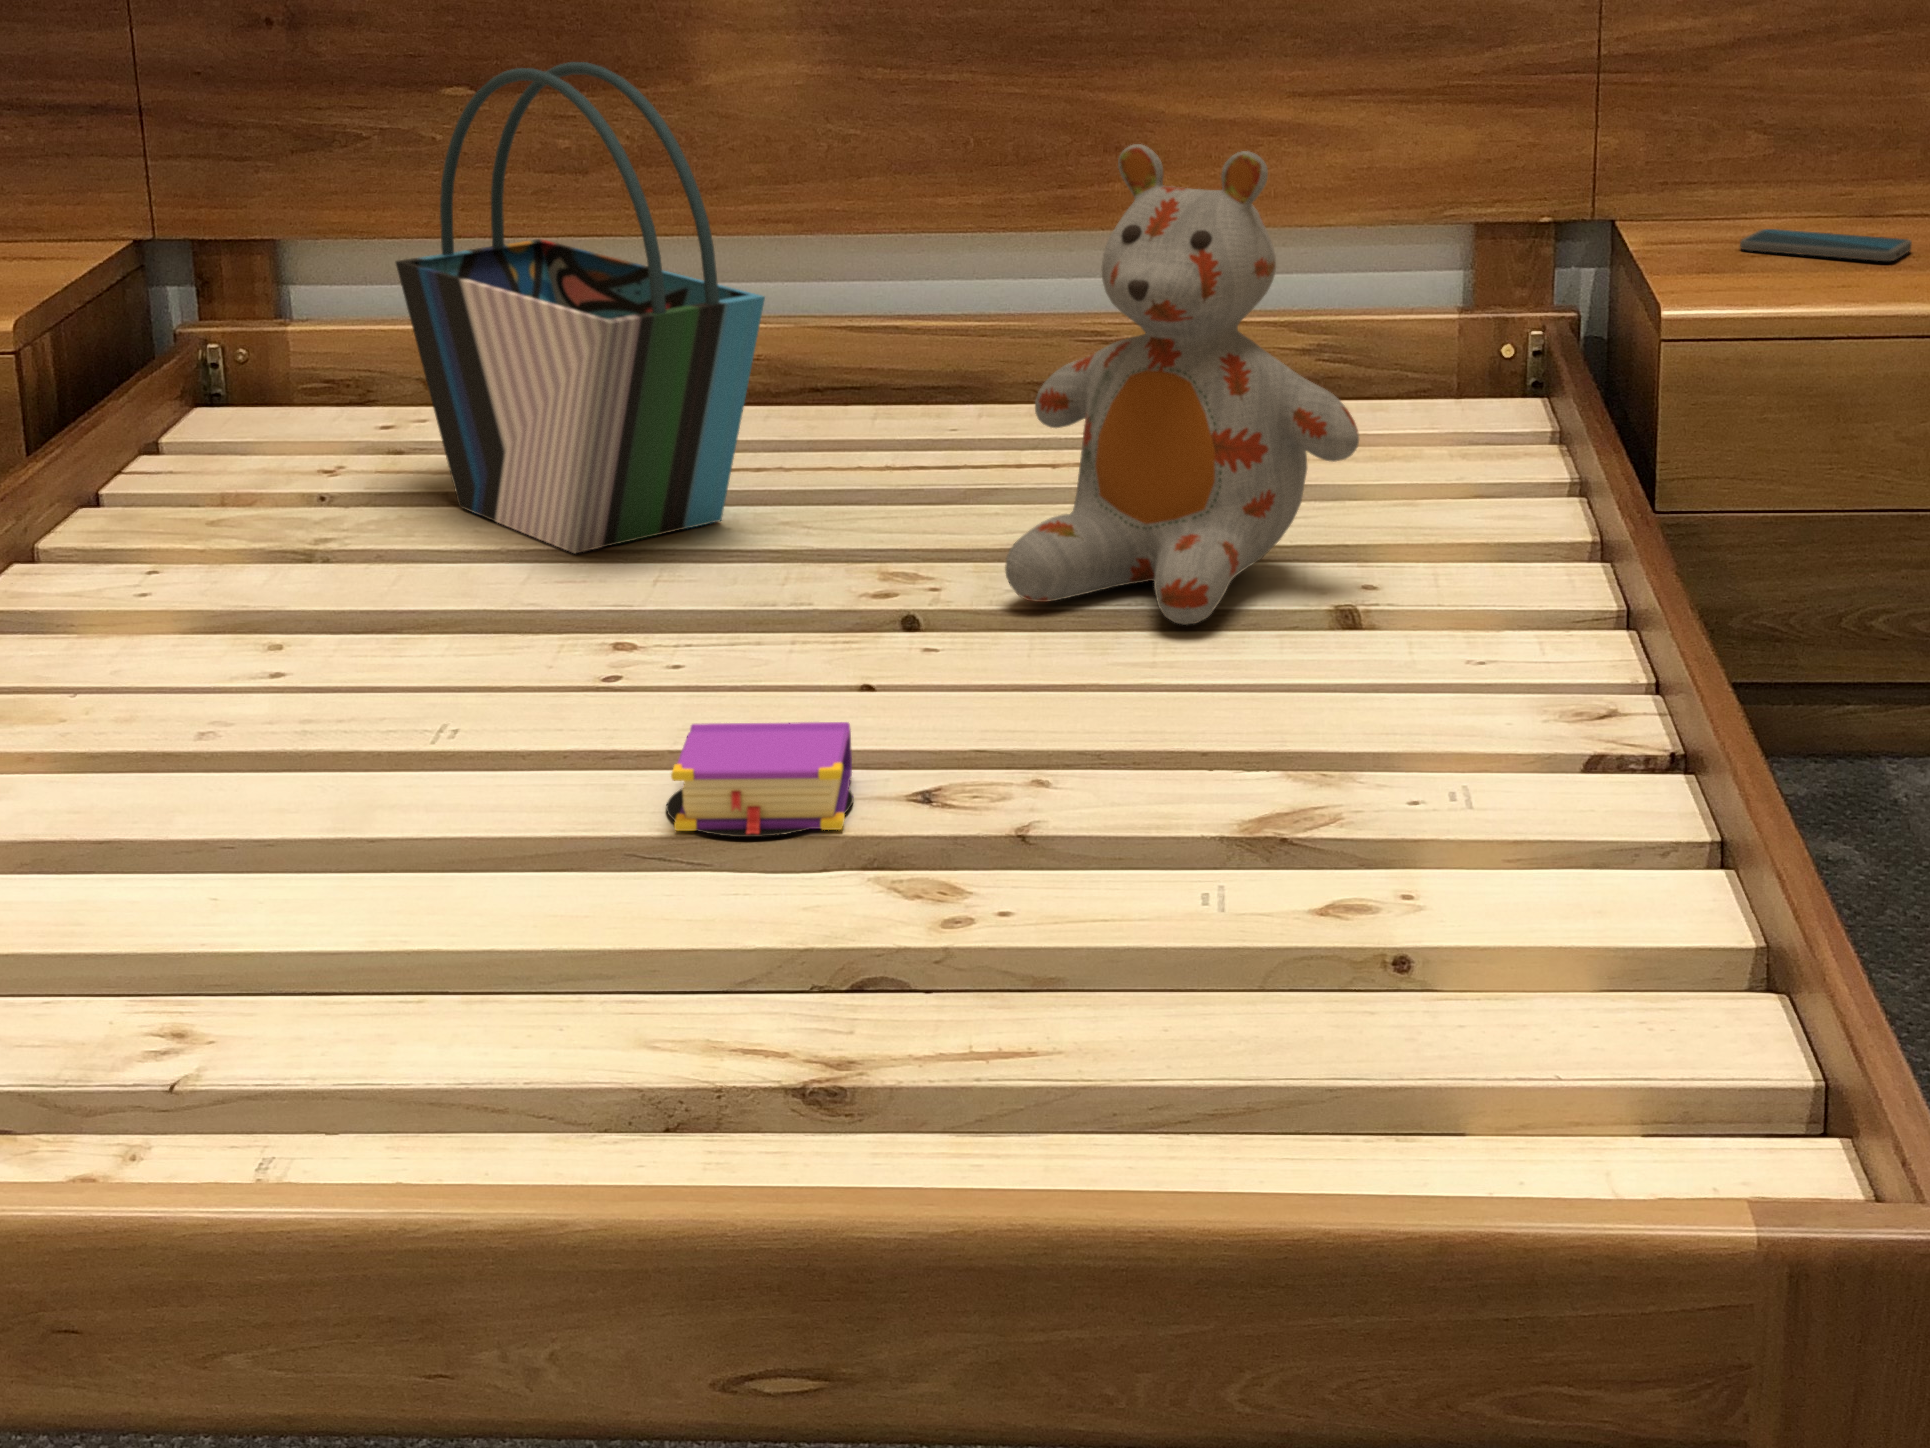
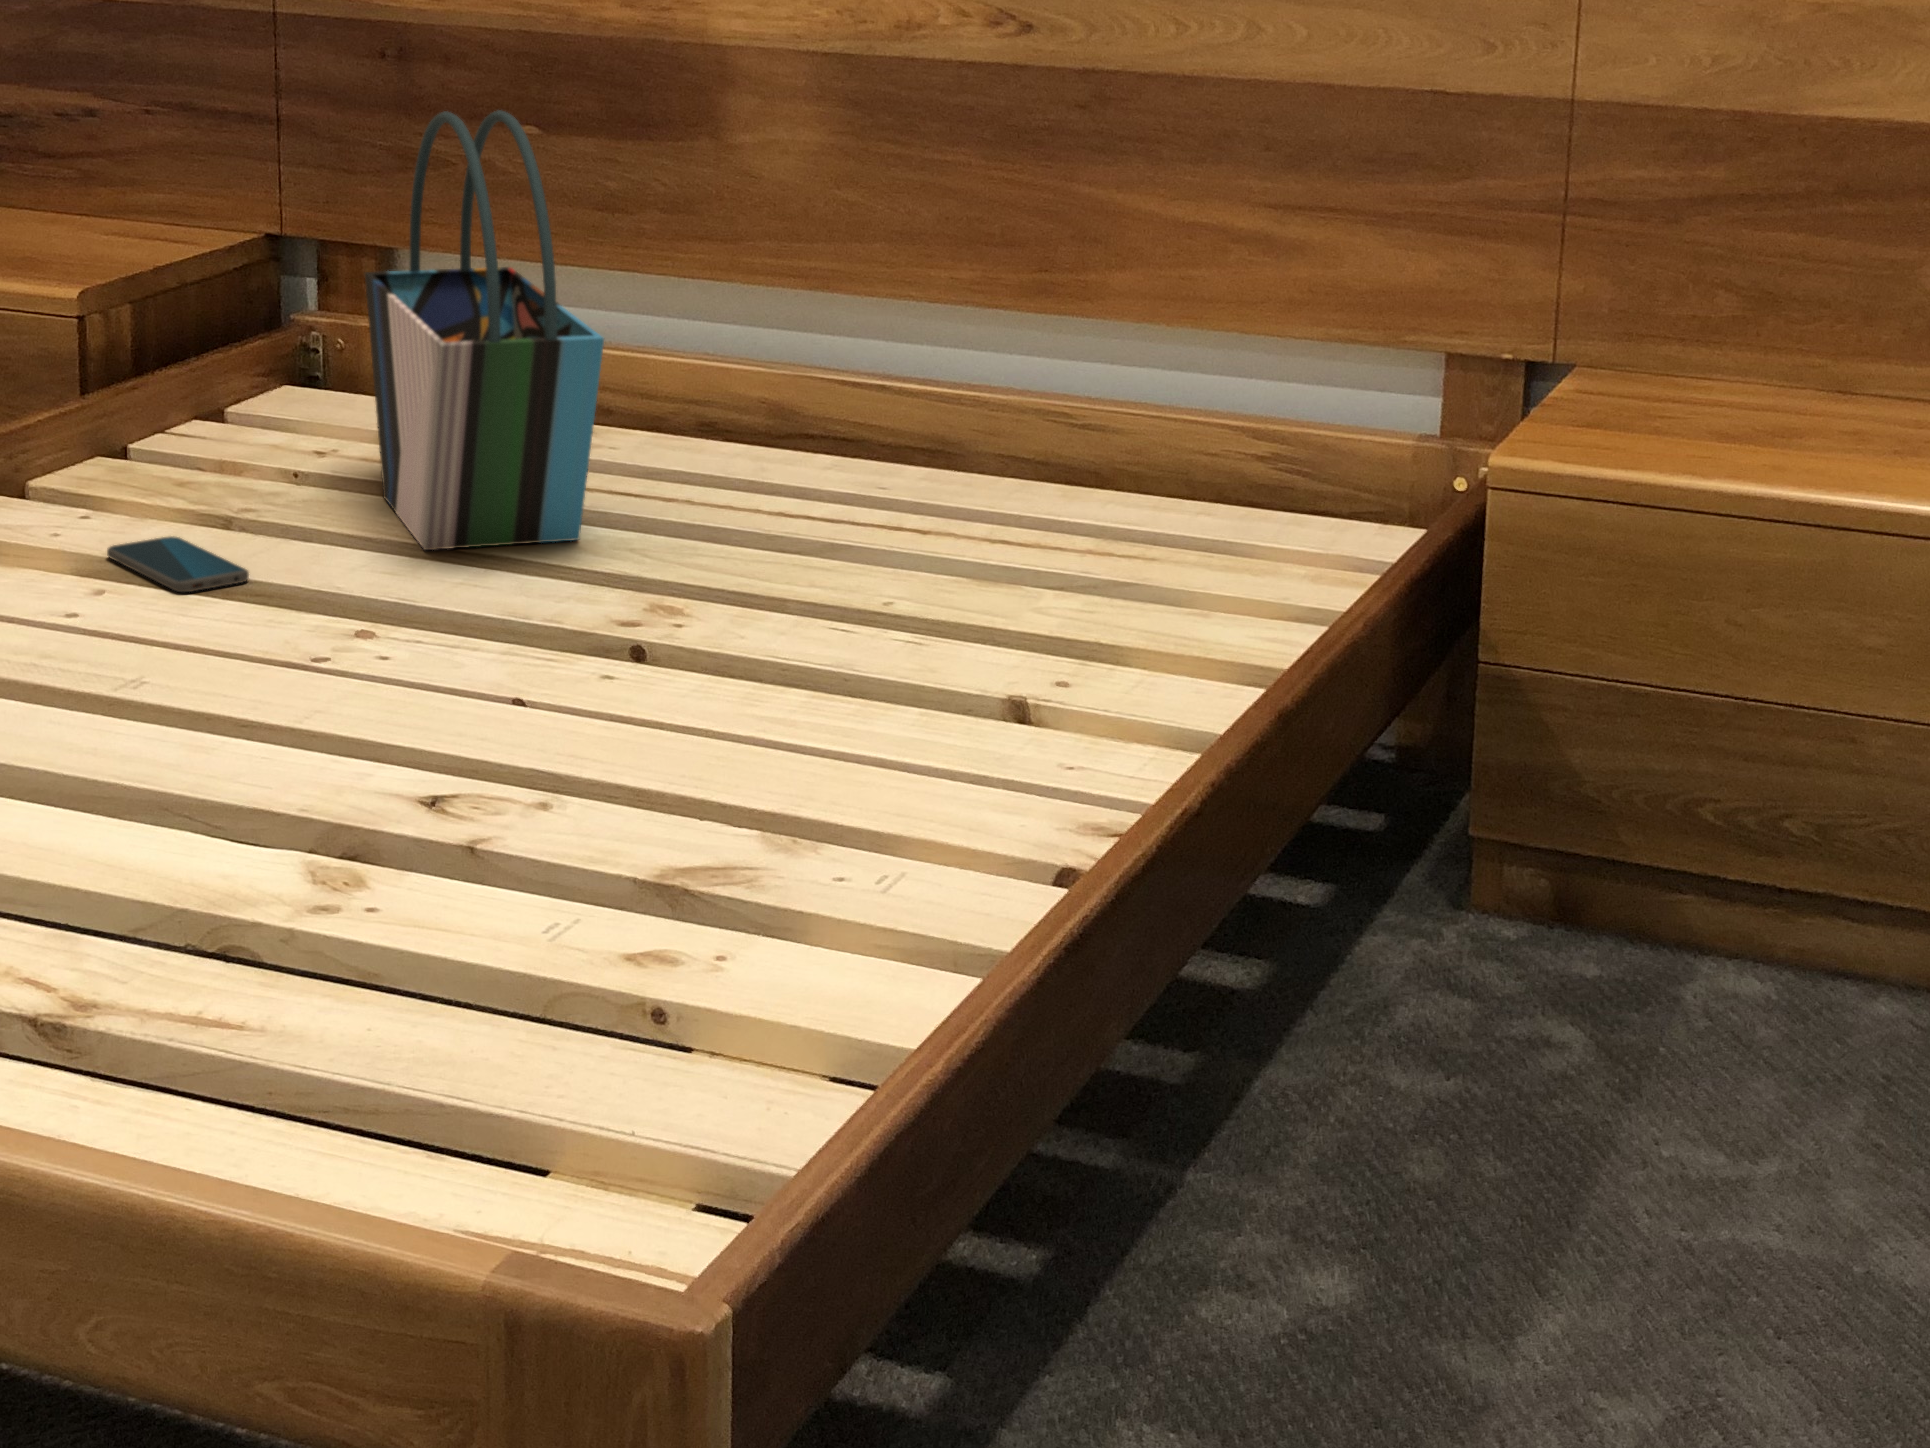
stuffed bear: present [1005,144,1359,625] -> none [721,233,1062,691]
smartphone: present [1740,229,1912,261] -> present [107,536,249,592]
book: present [666,722,853,837] -> none [134,704,477,846]

